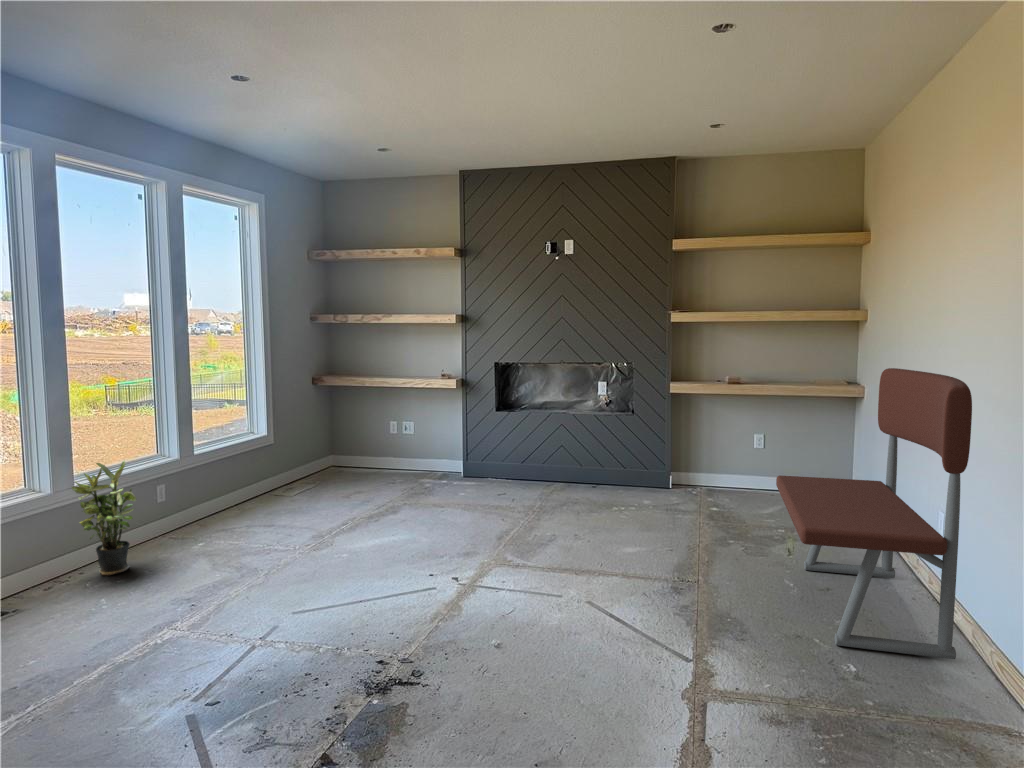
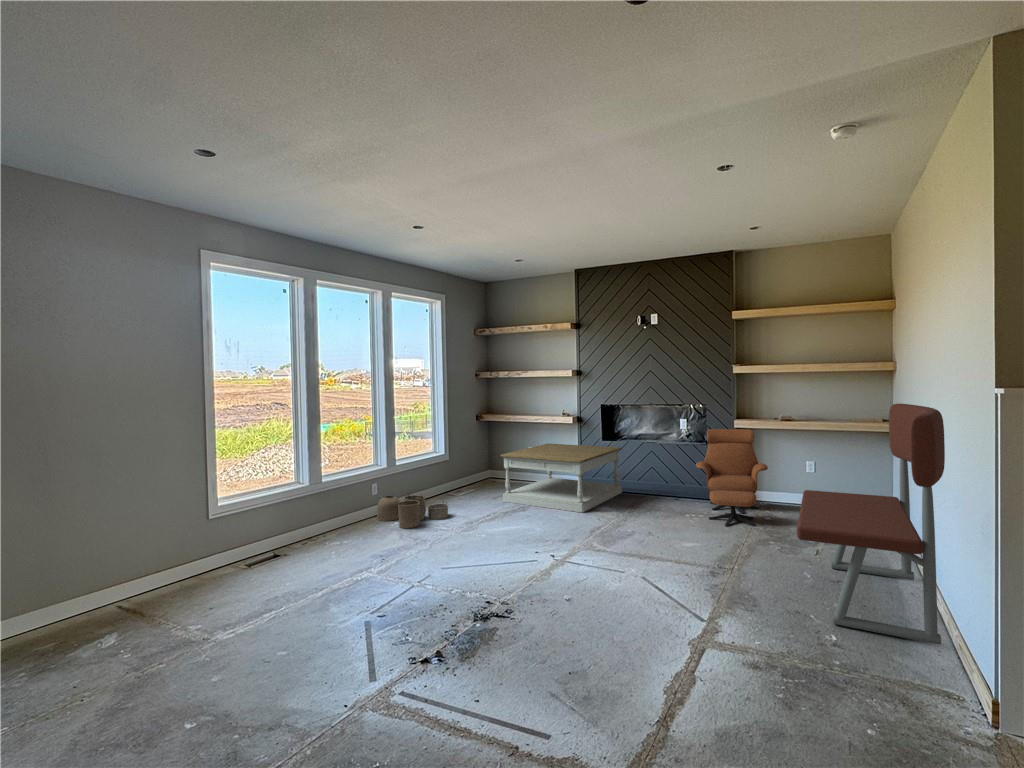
lounge chair: none [622,397,709,522] -> present [696,429,768,526]
coffee table: none [358,416,524,512] -> present [501,444,622,513]
potted plant: present [72,461,136,576] -> none [323,467,359,538]
woven basket: none [164,496,283,551] -> present [377,493,449,528]

